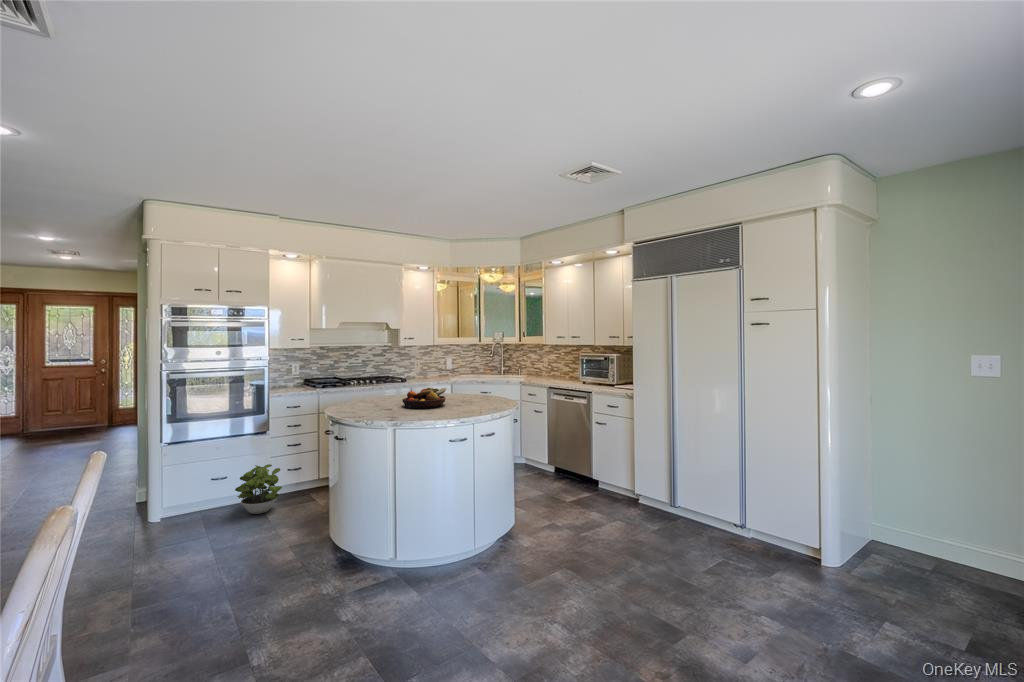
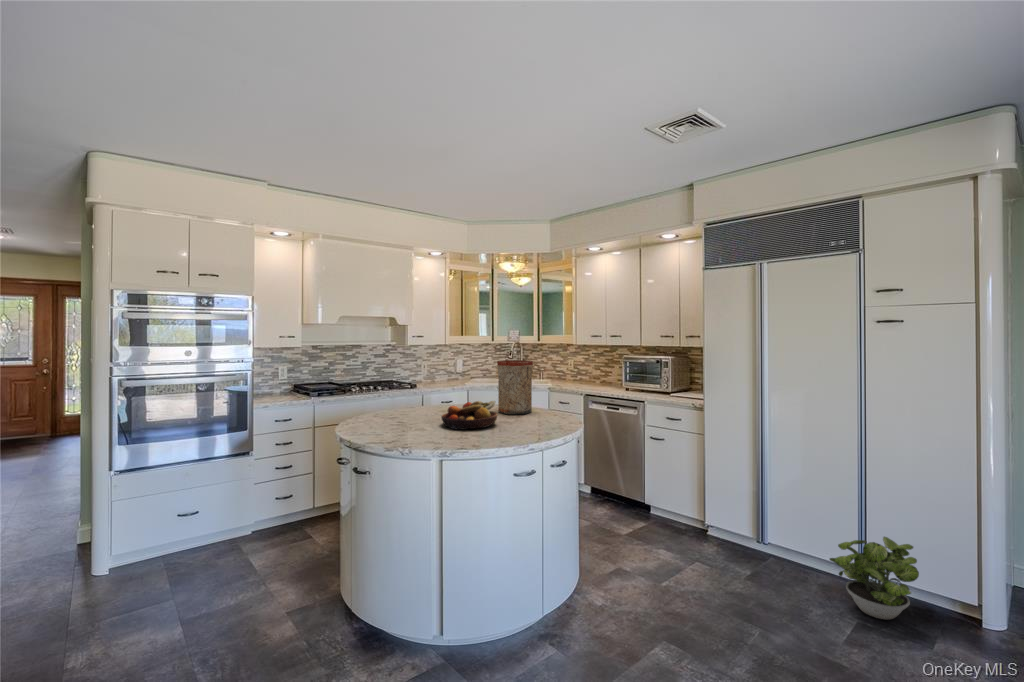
vase: none [453,357,481,399] -> present [497,360,533,415]
potted plant: present [235,464,282,514] -> present [830,537,919,619]

